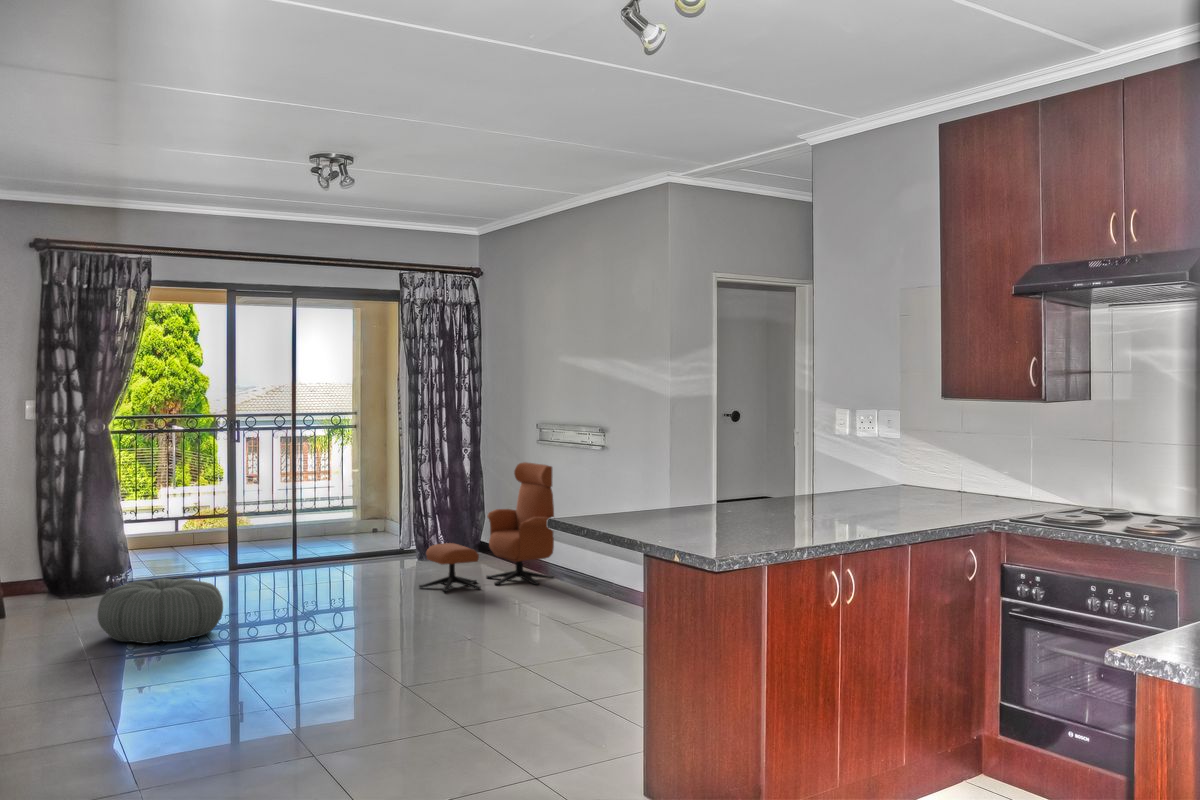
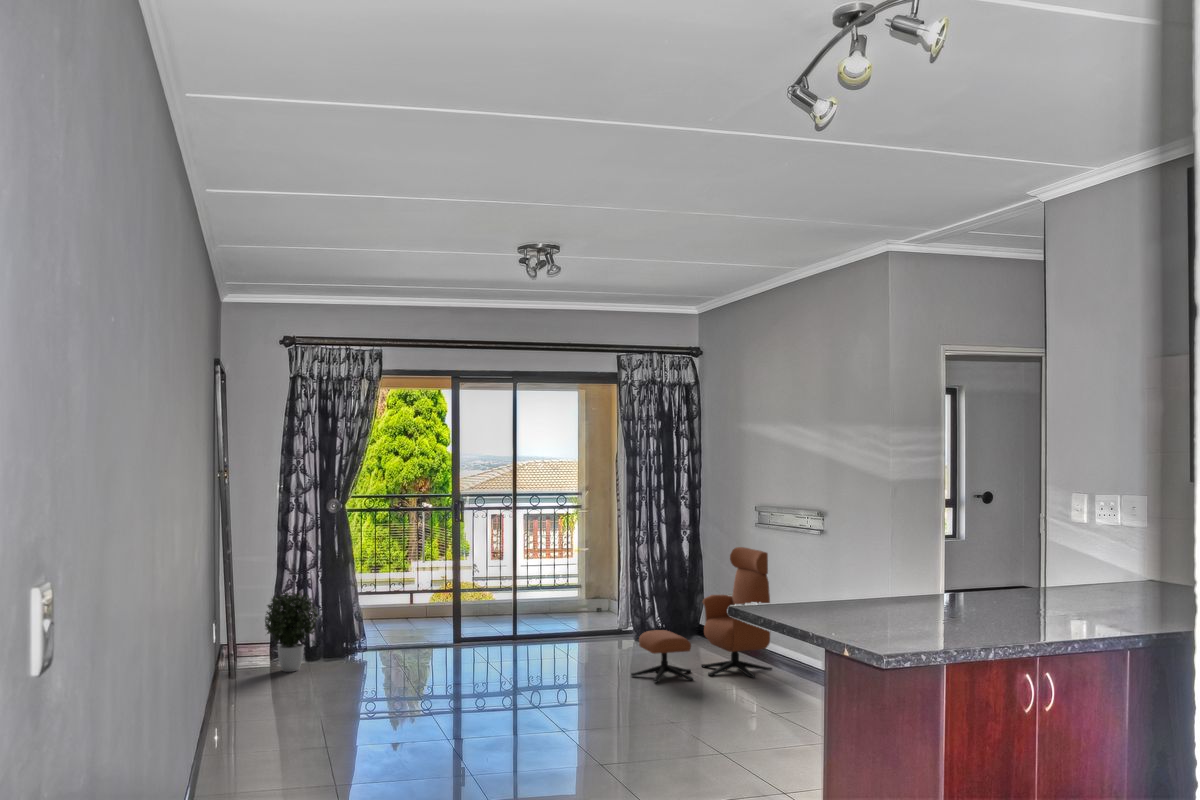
potted plant: none [23,513,85,597] -> present [265,592,319,672]
pouf: present [98,579,223,643] -> none [311,663,429,731]

